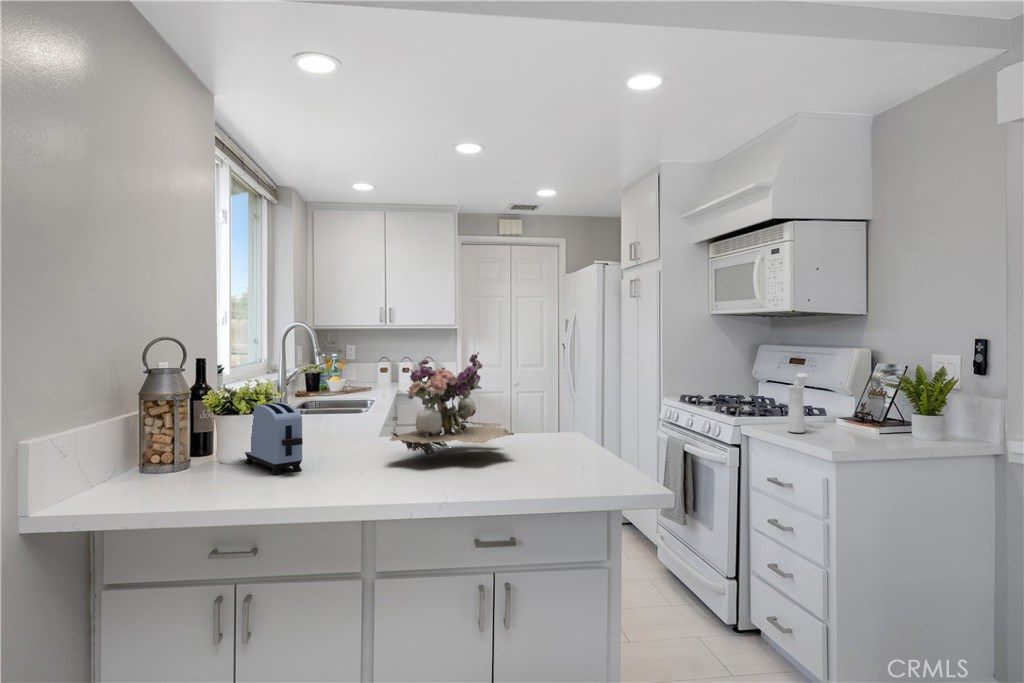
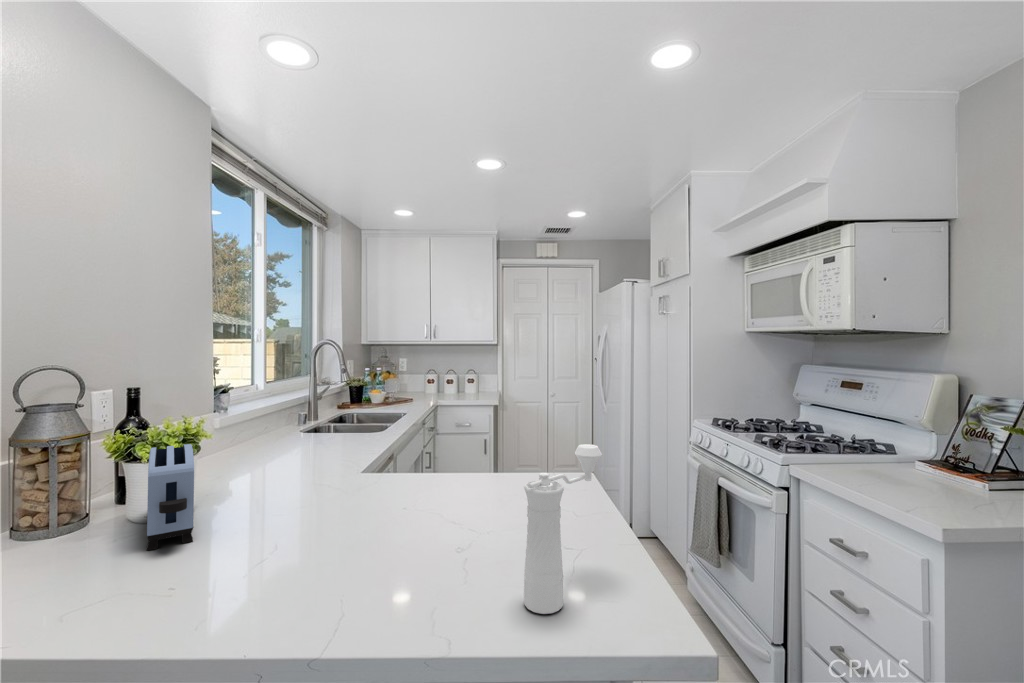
flower arrangement: present [390,352,514,457] -> none [309,379,483,523]
pepper mill: present [788,373,808,433] -> present [524,444,602,614]

